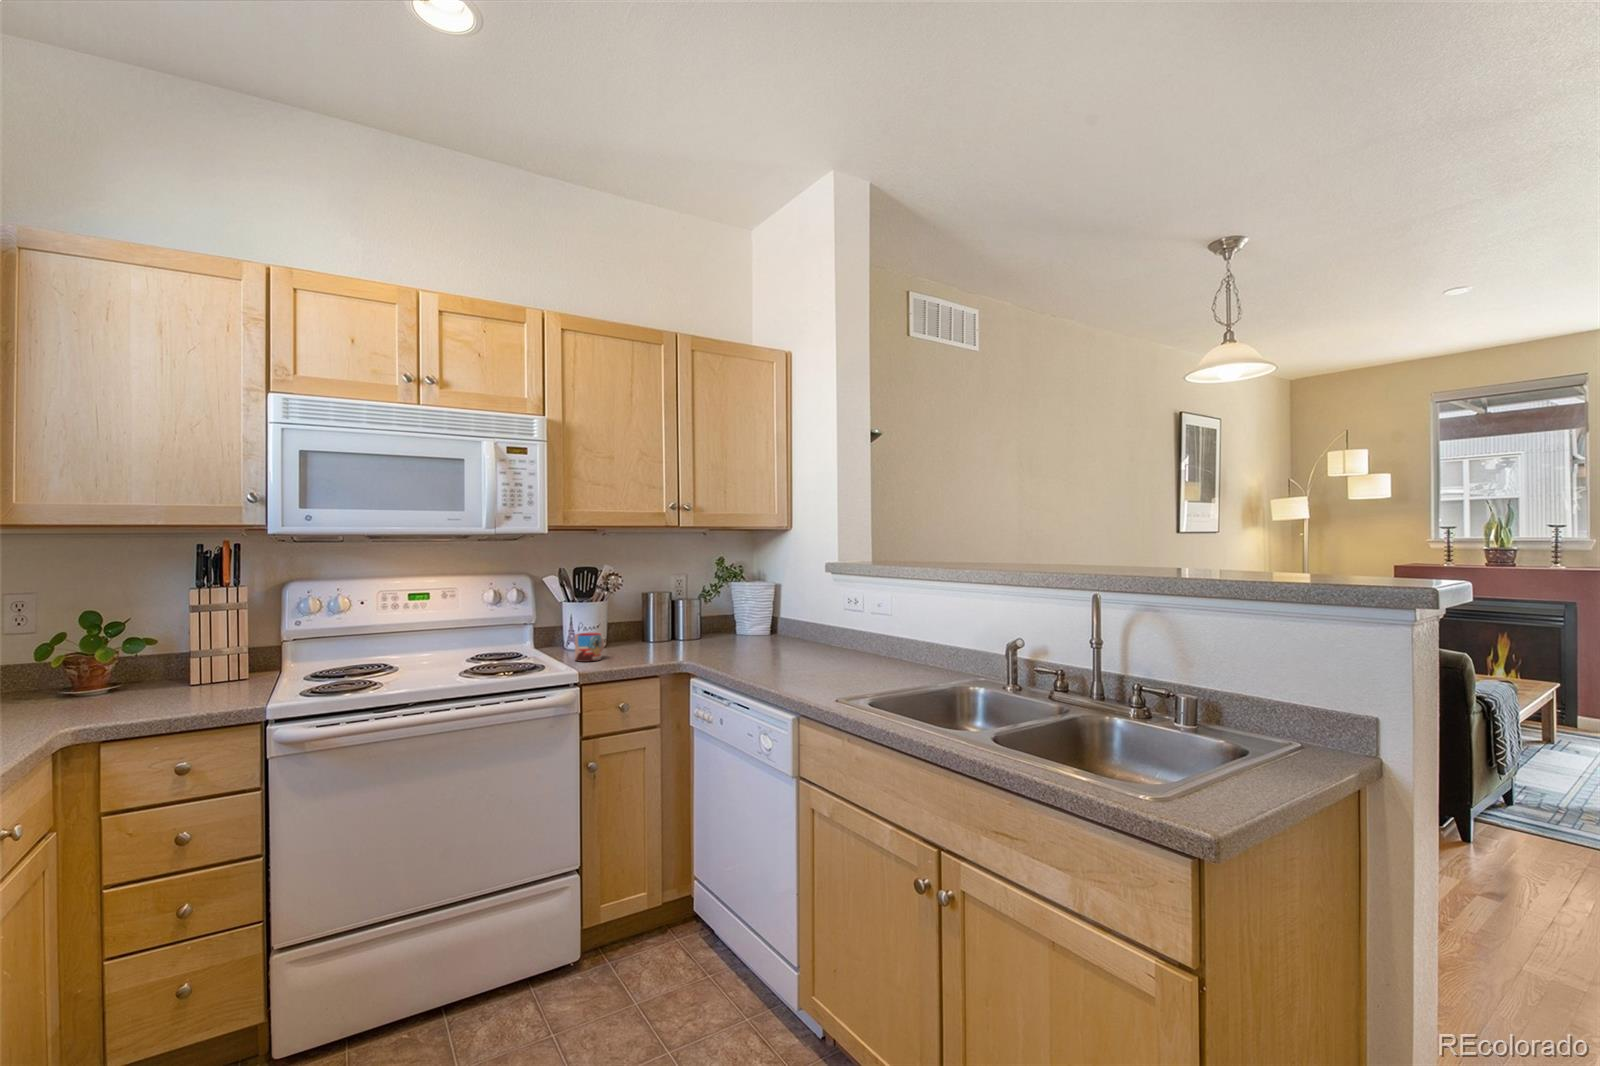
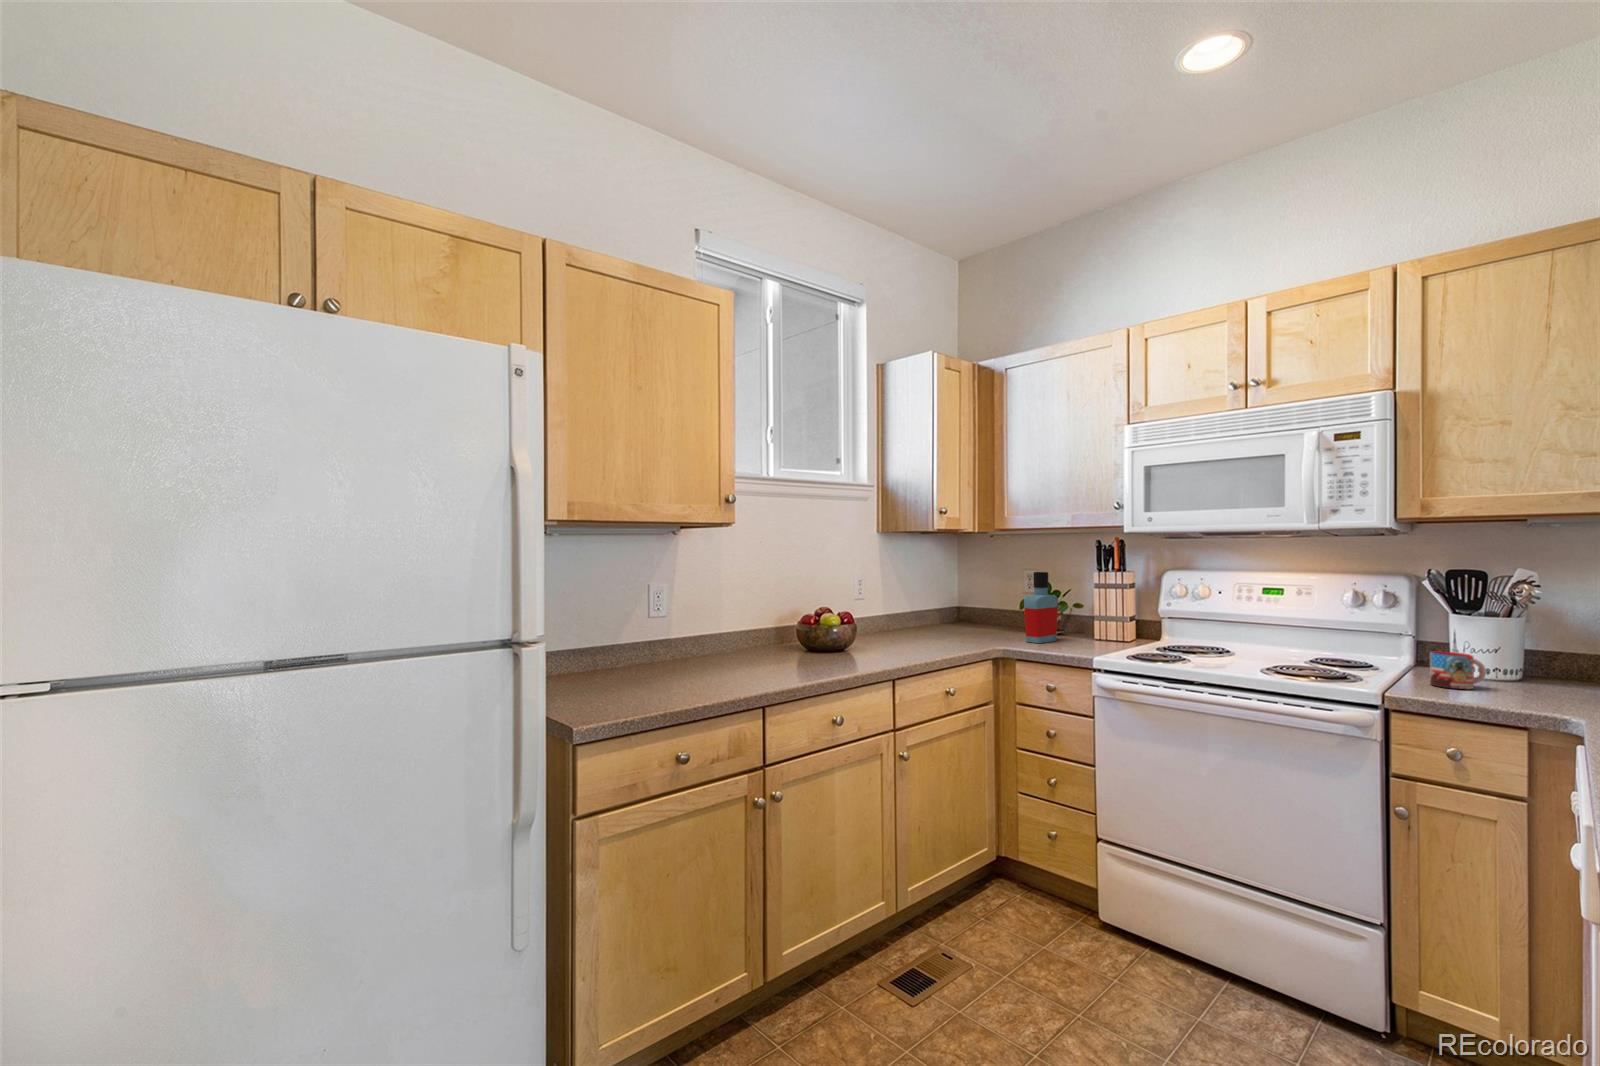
bottle: none [81,594,136,710] -> present [1024,572,1058,643]

